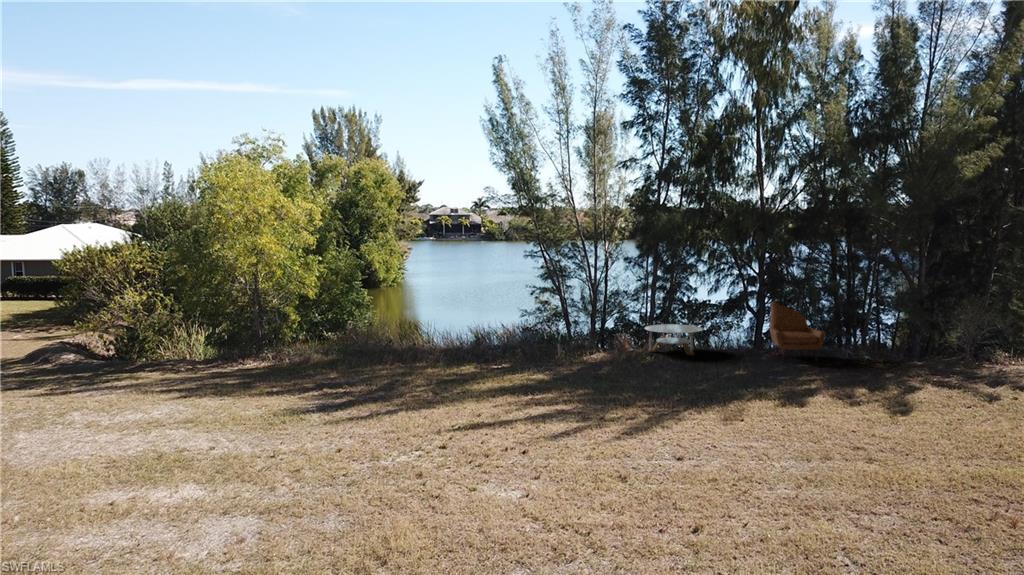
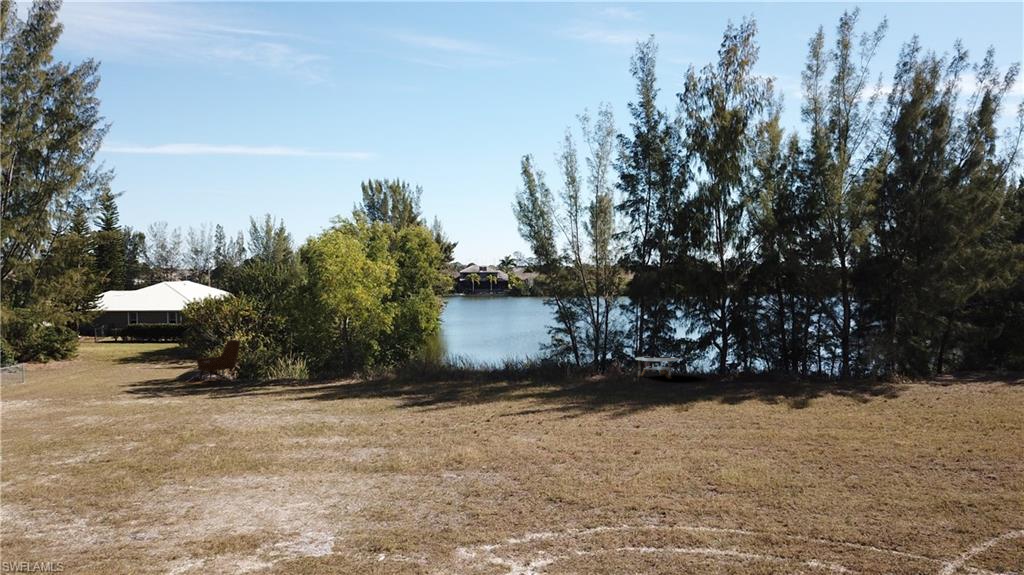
chair: present [770,301,826,362] -> present [197,340,240,379]

